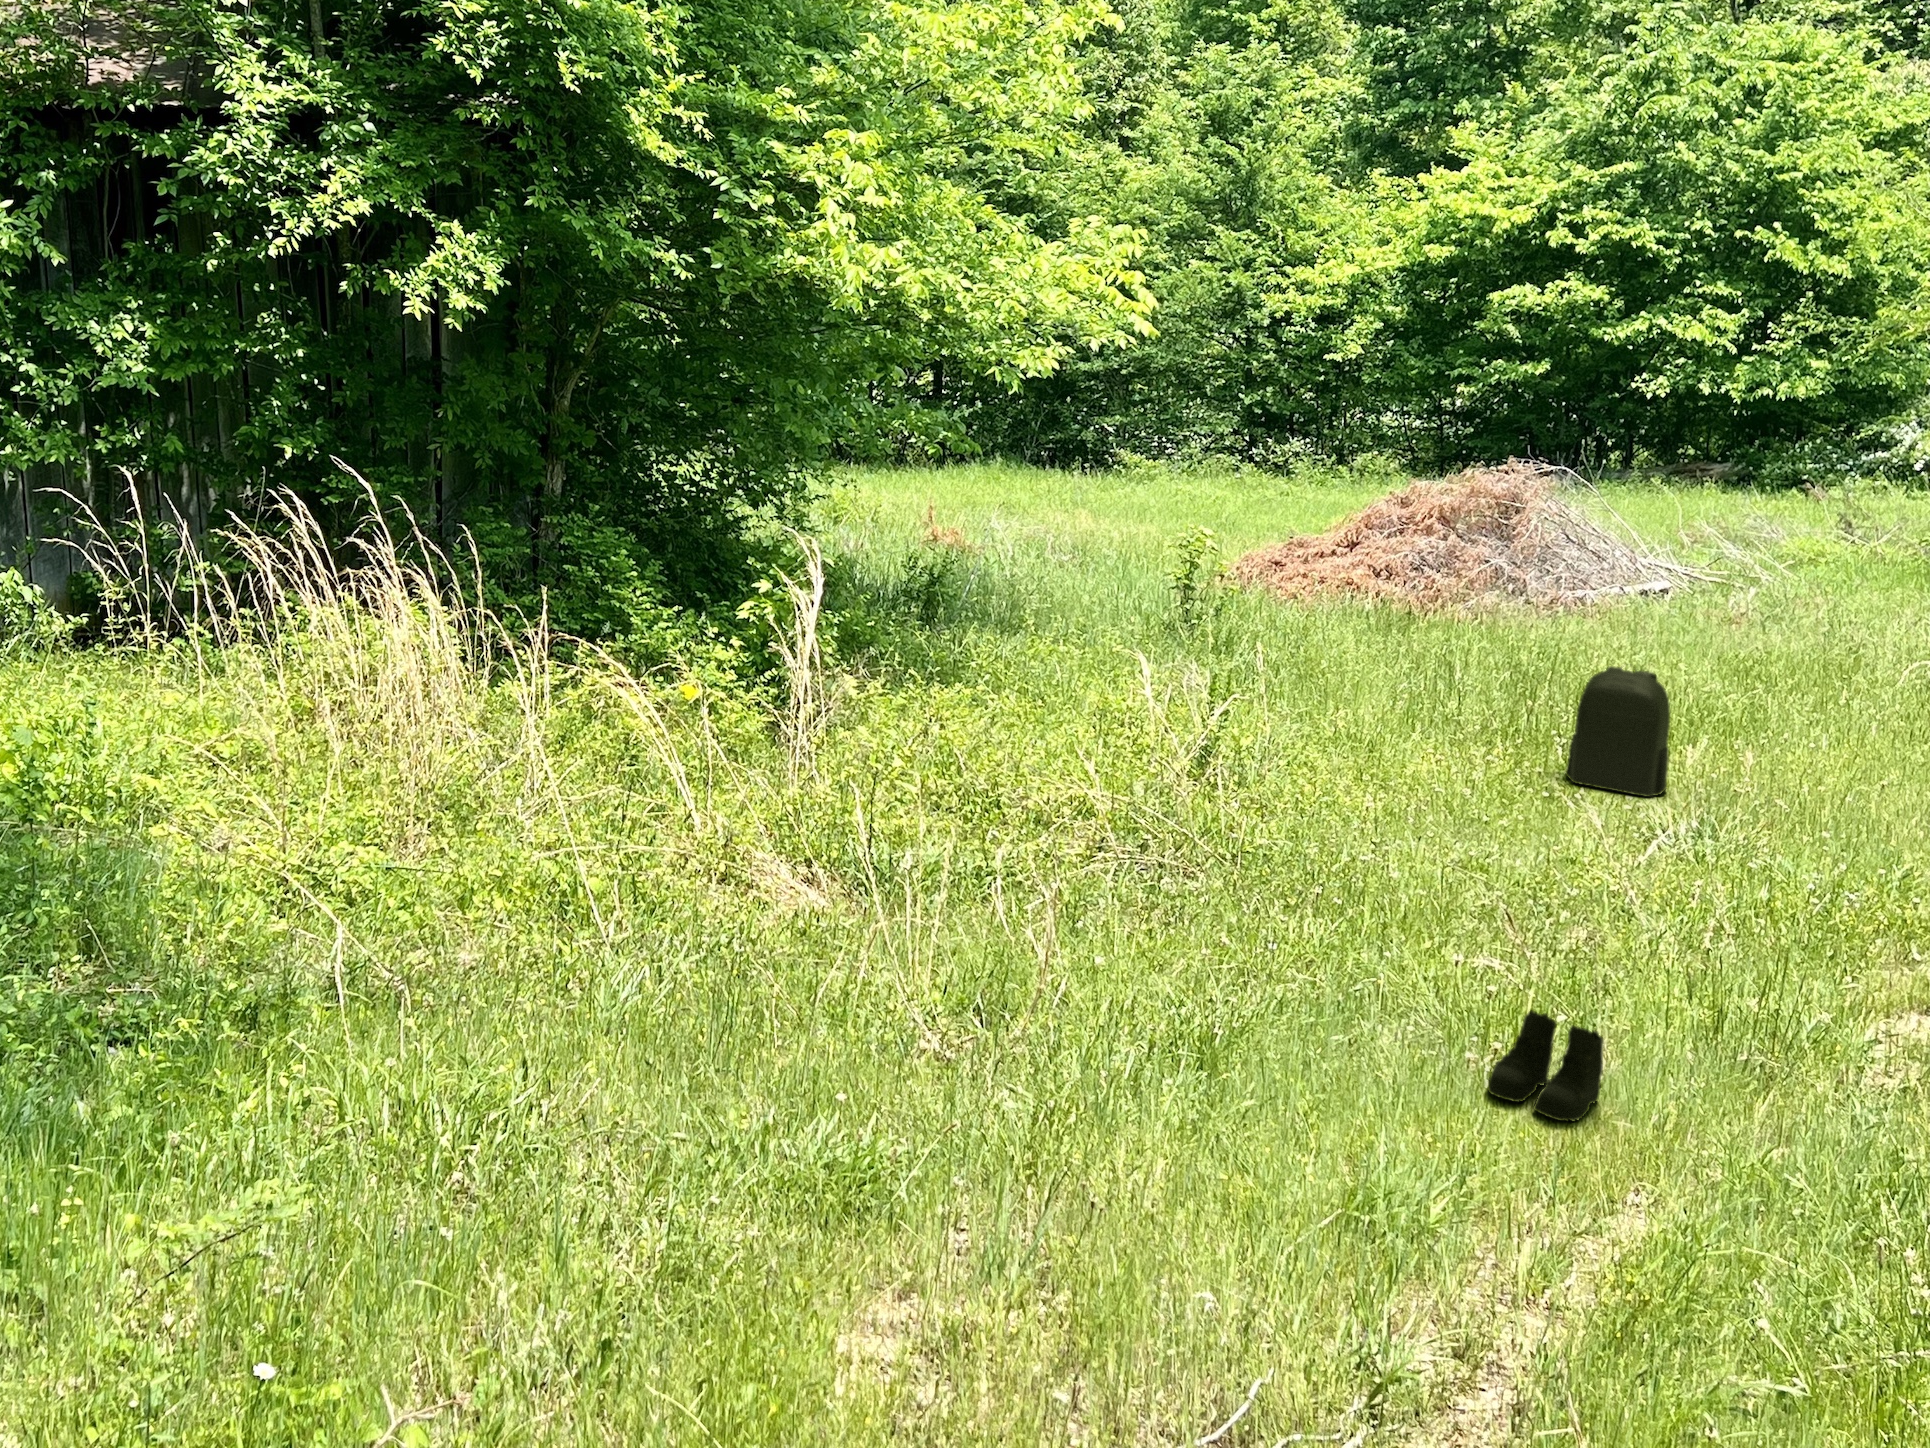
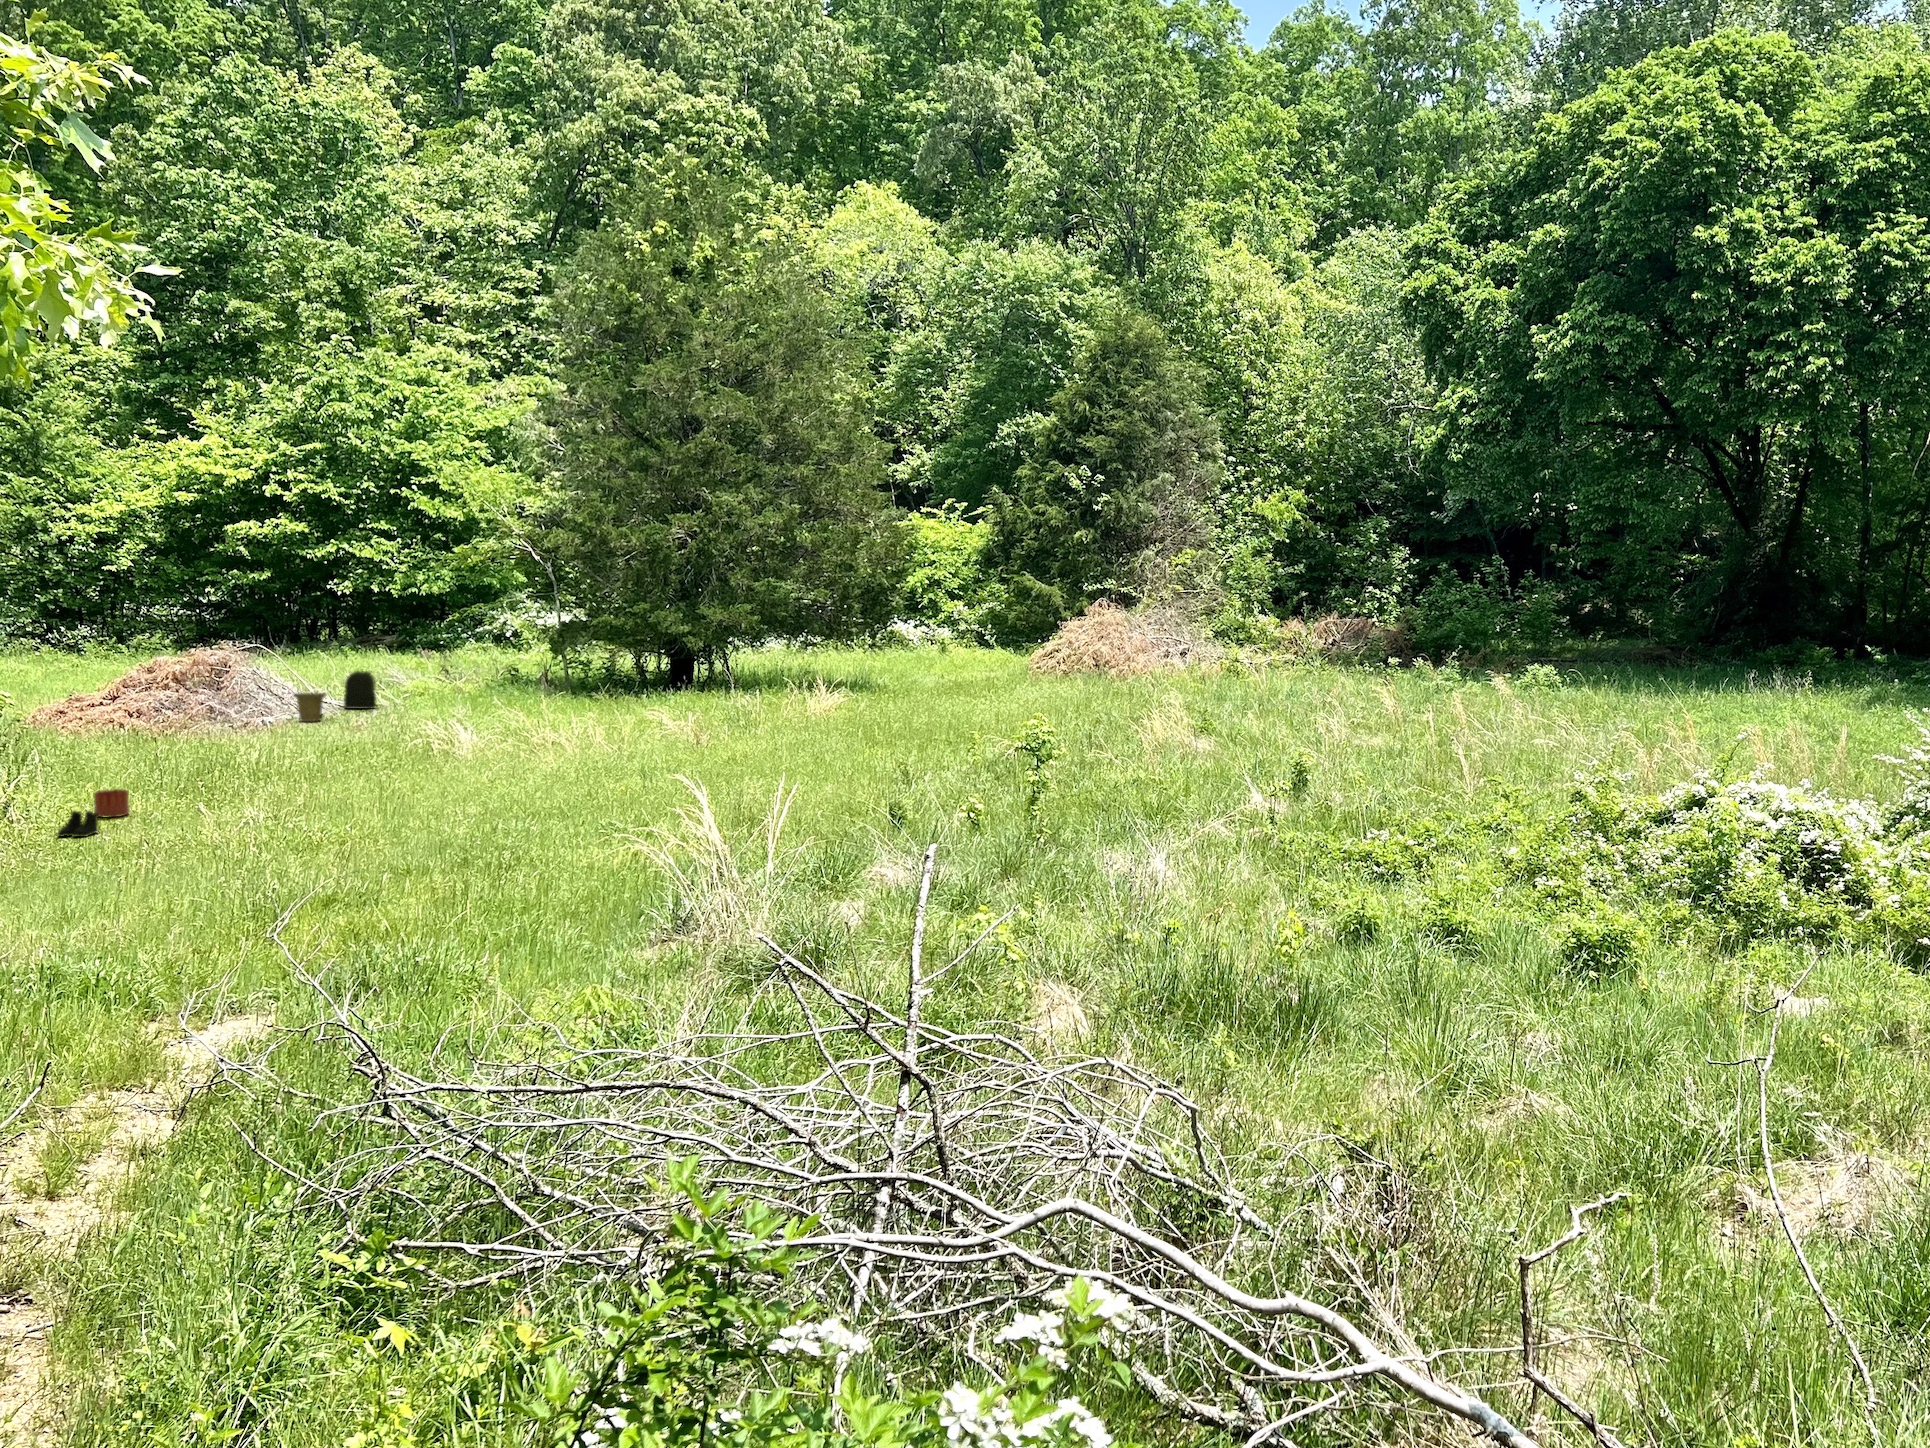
basket: none [1737,586,1813,652] -> present [293,693,326,722]
backpack: present [1565,666,1670,797] -> present [344,671,376,709]
planter: none [1529,895,1628,992] -> present [94,789,130,817]

